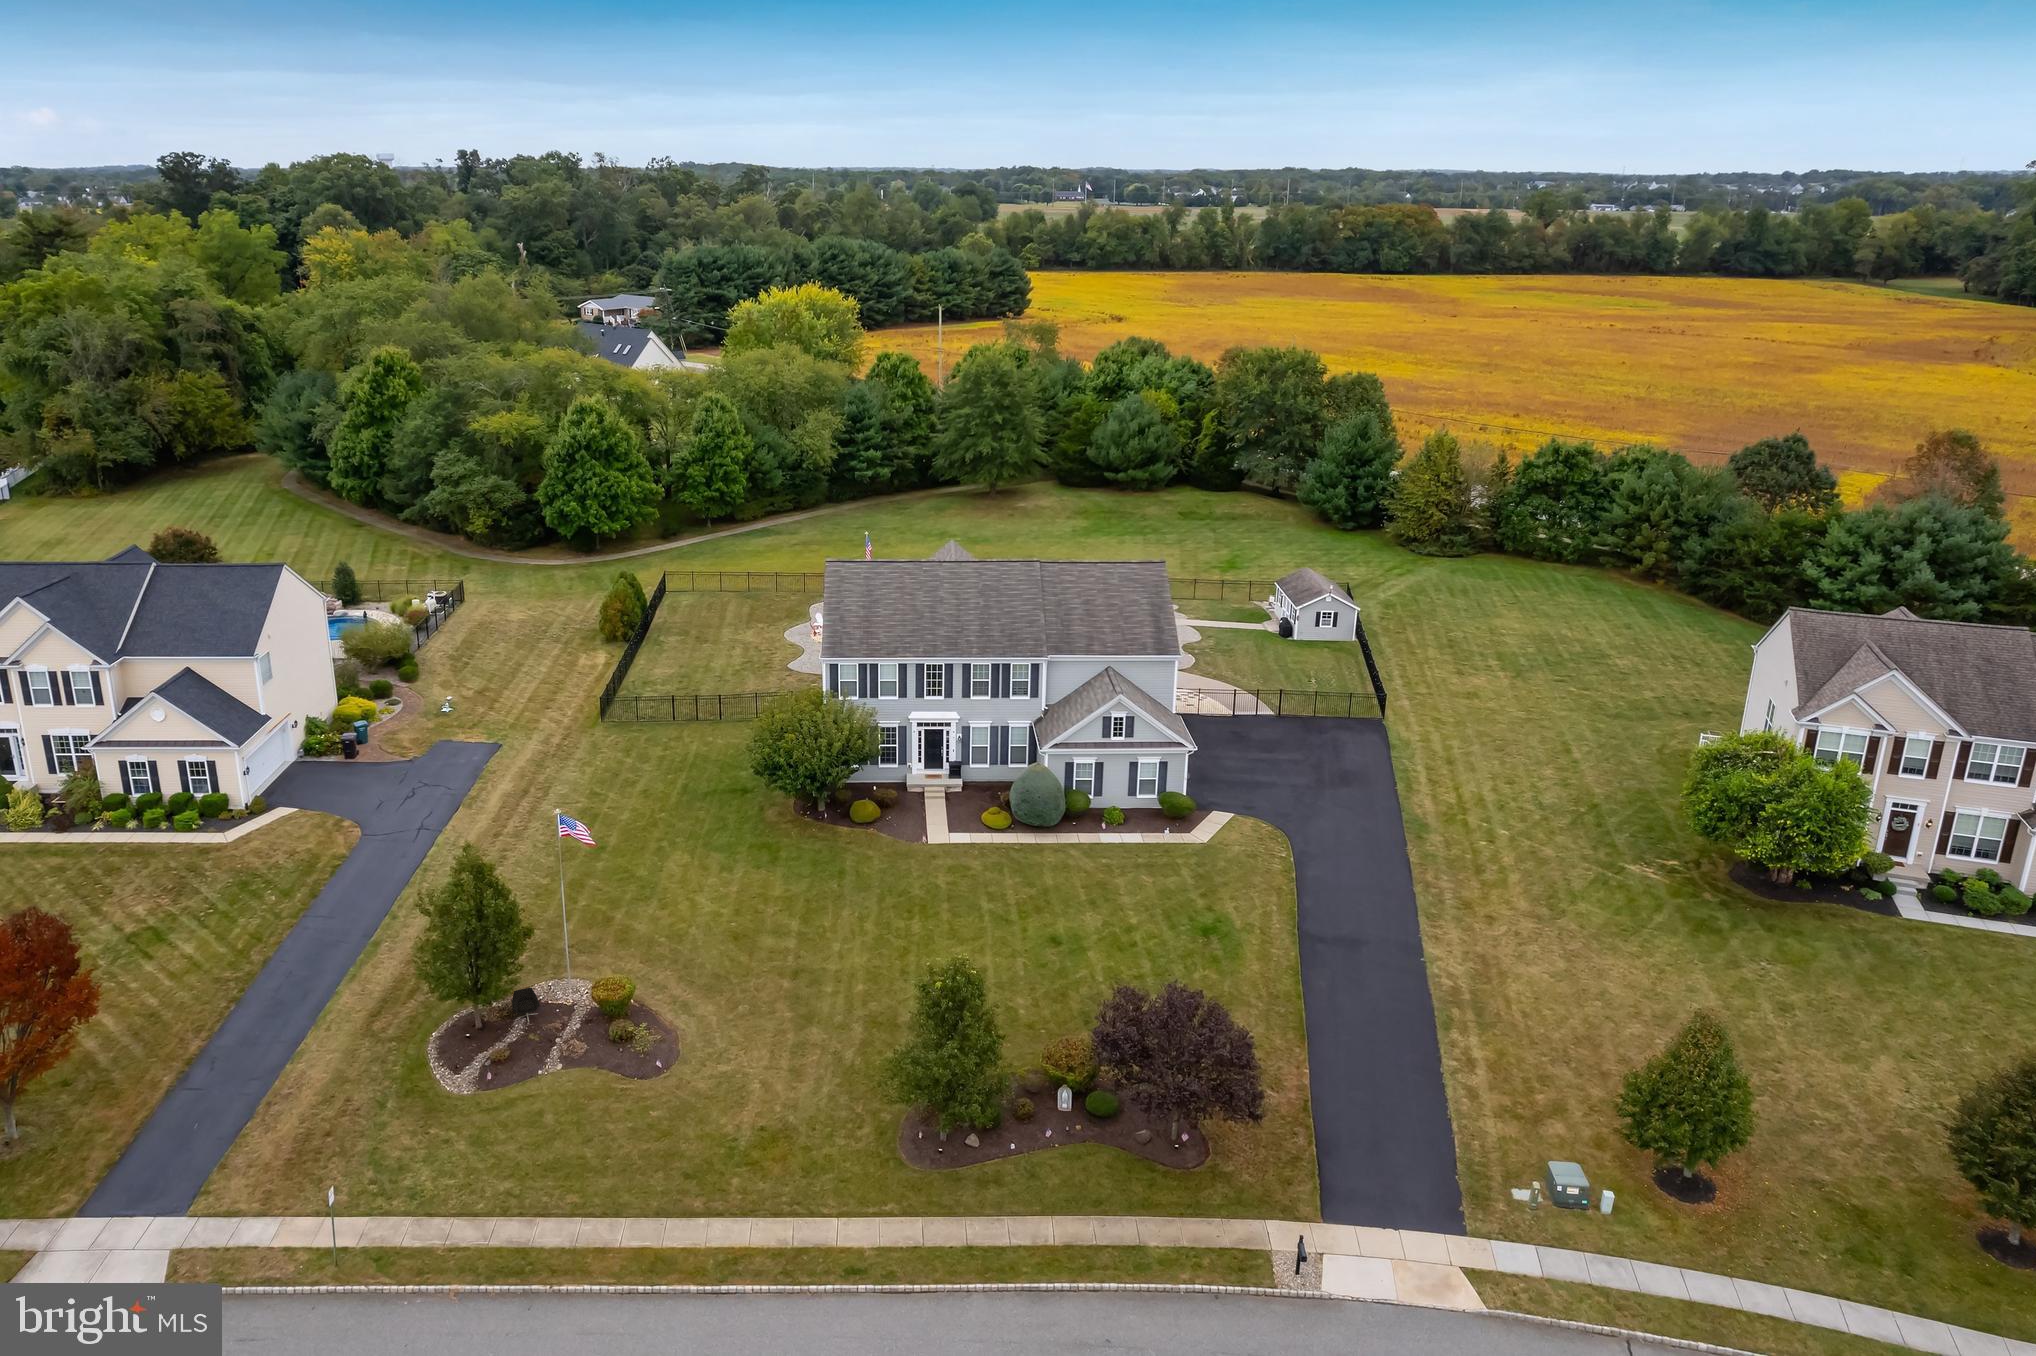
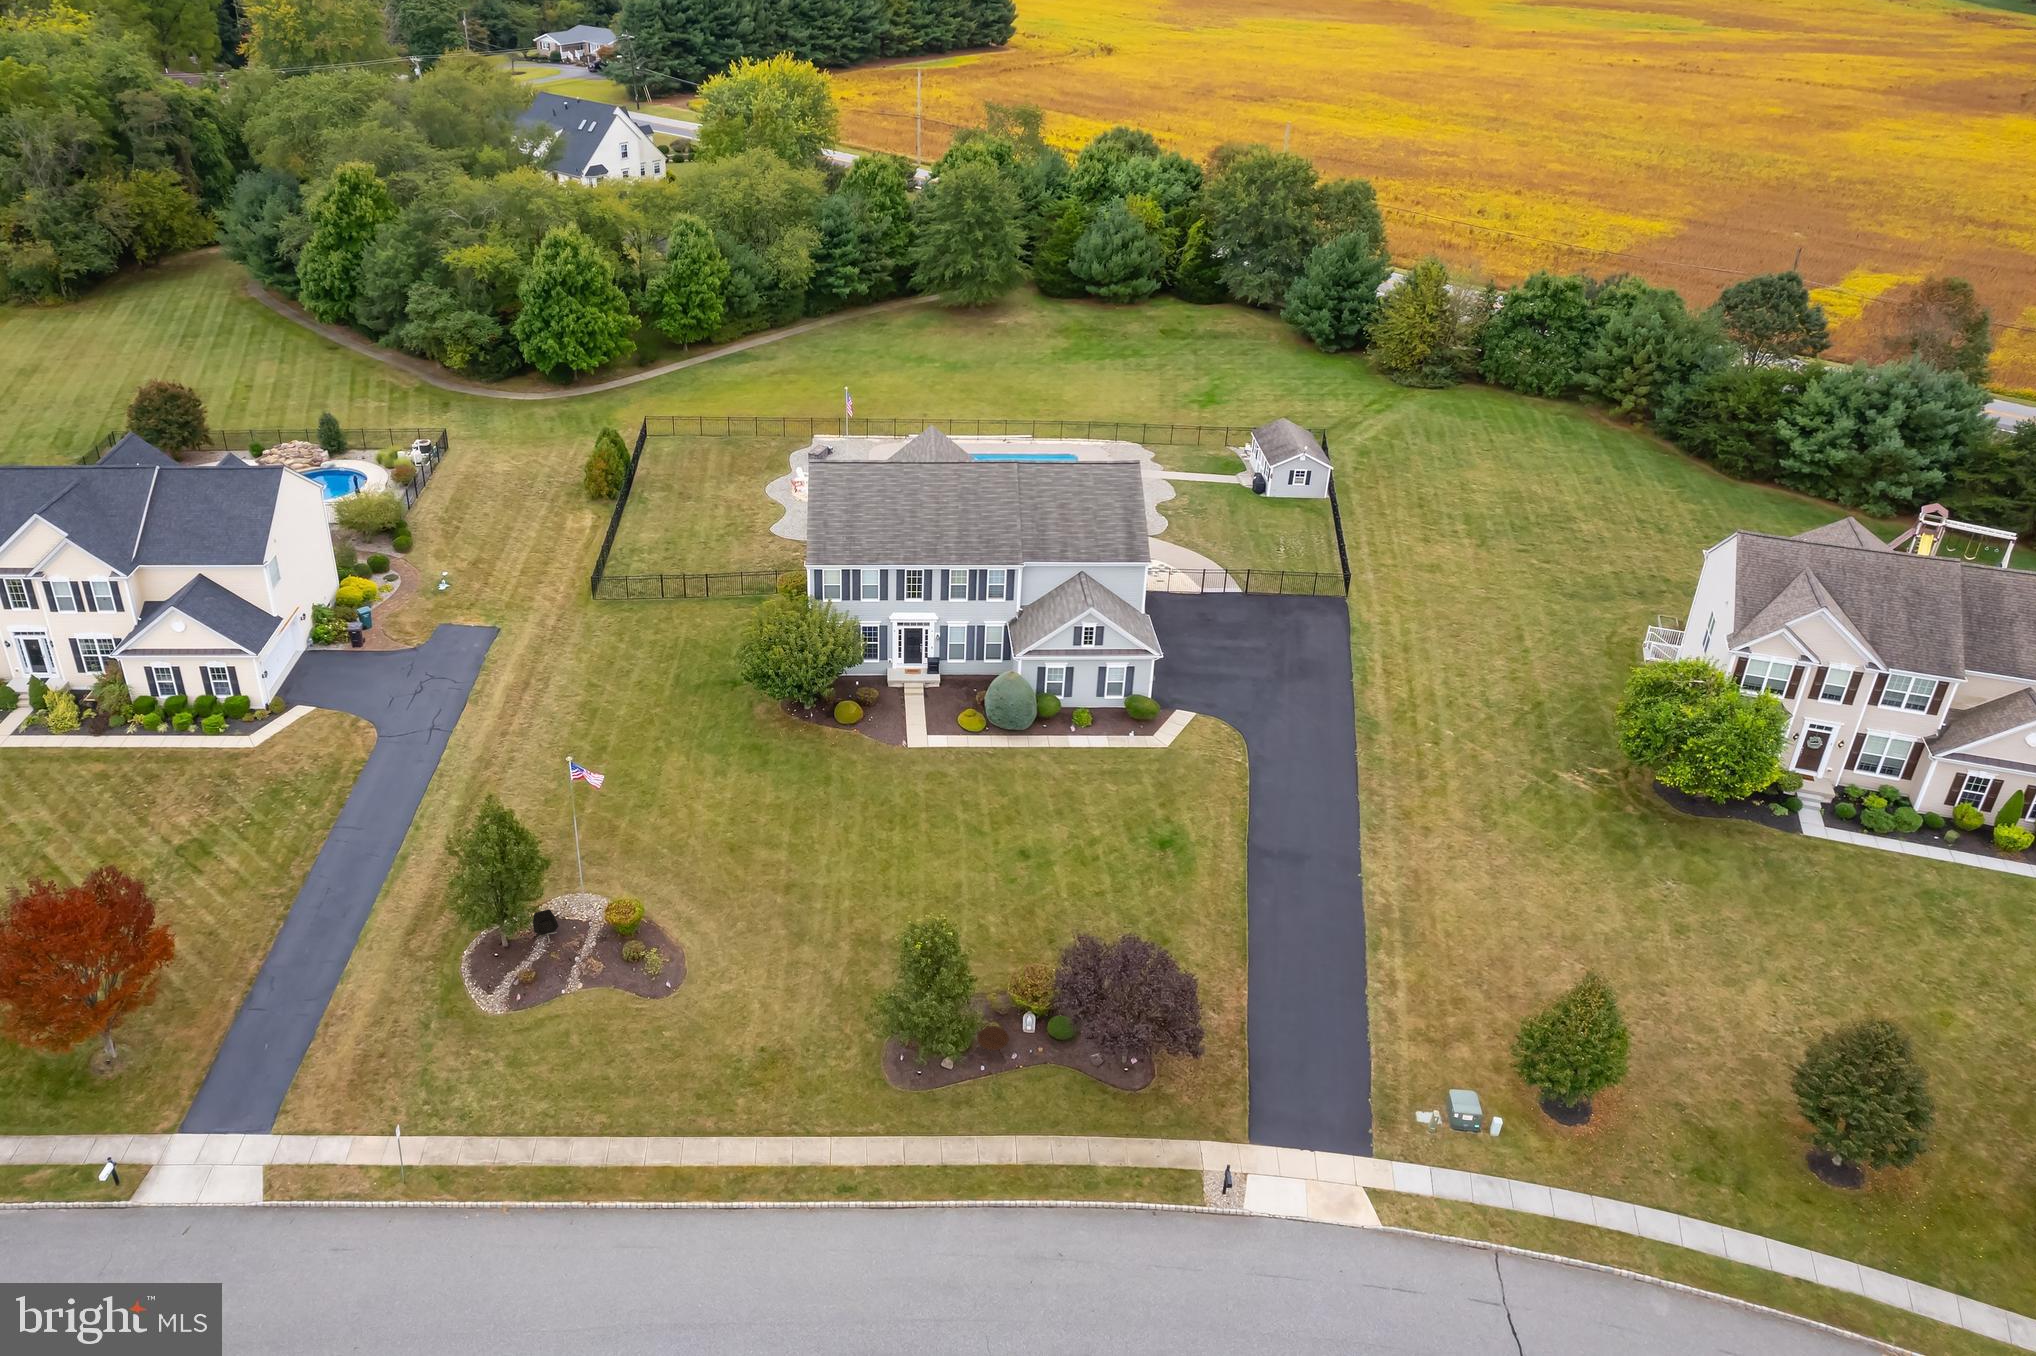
round table: none [1005,1098,1041,1138] -> present [977,1026,1009,1054]

